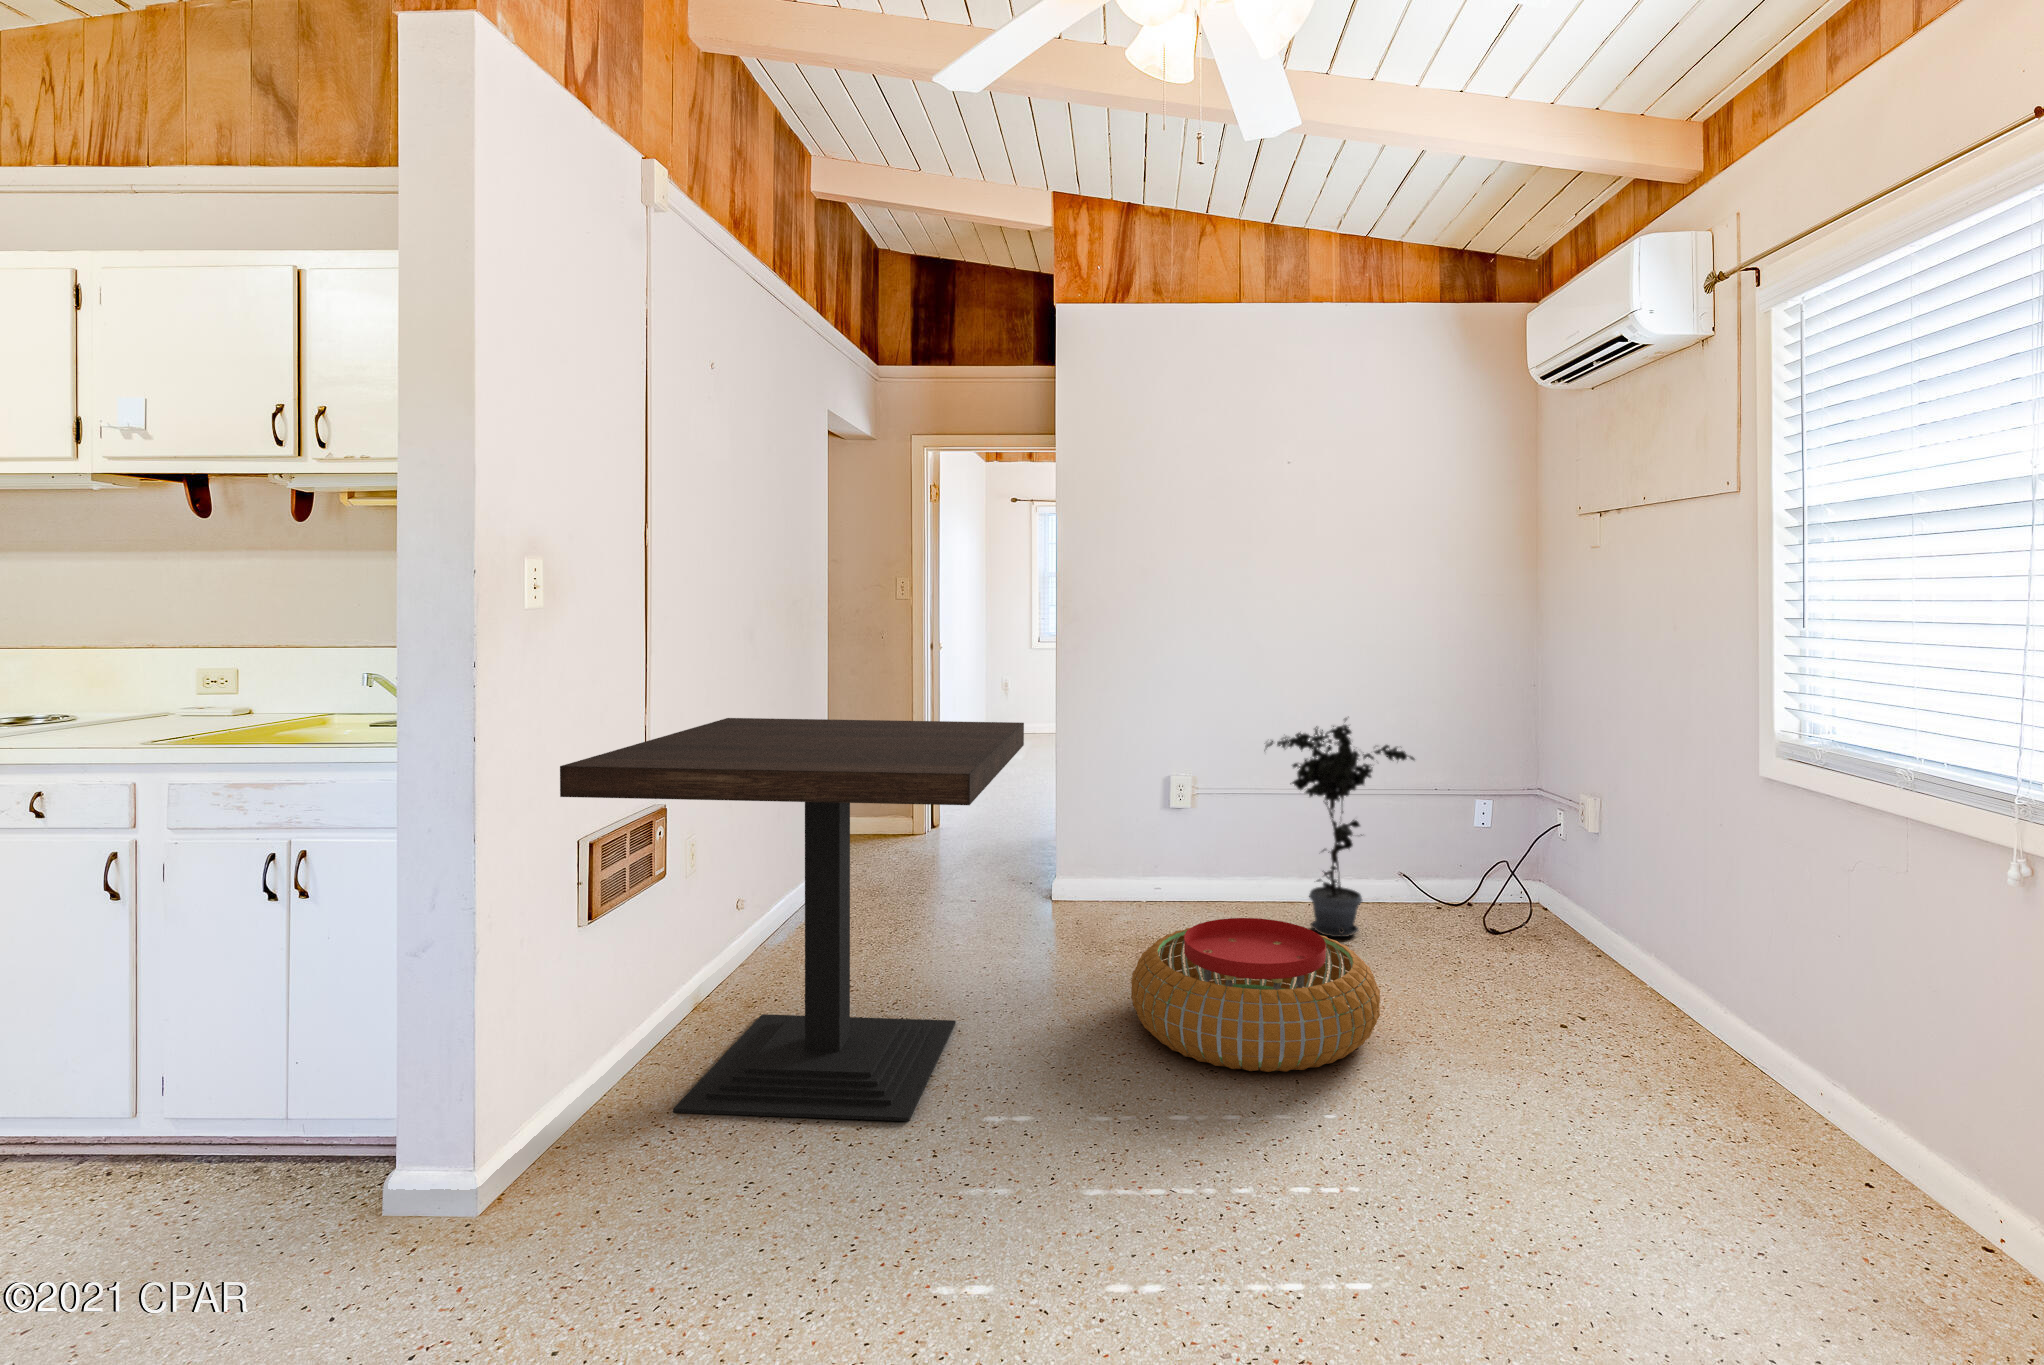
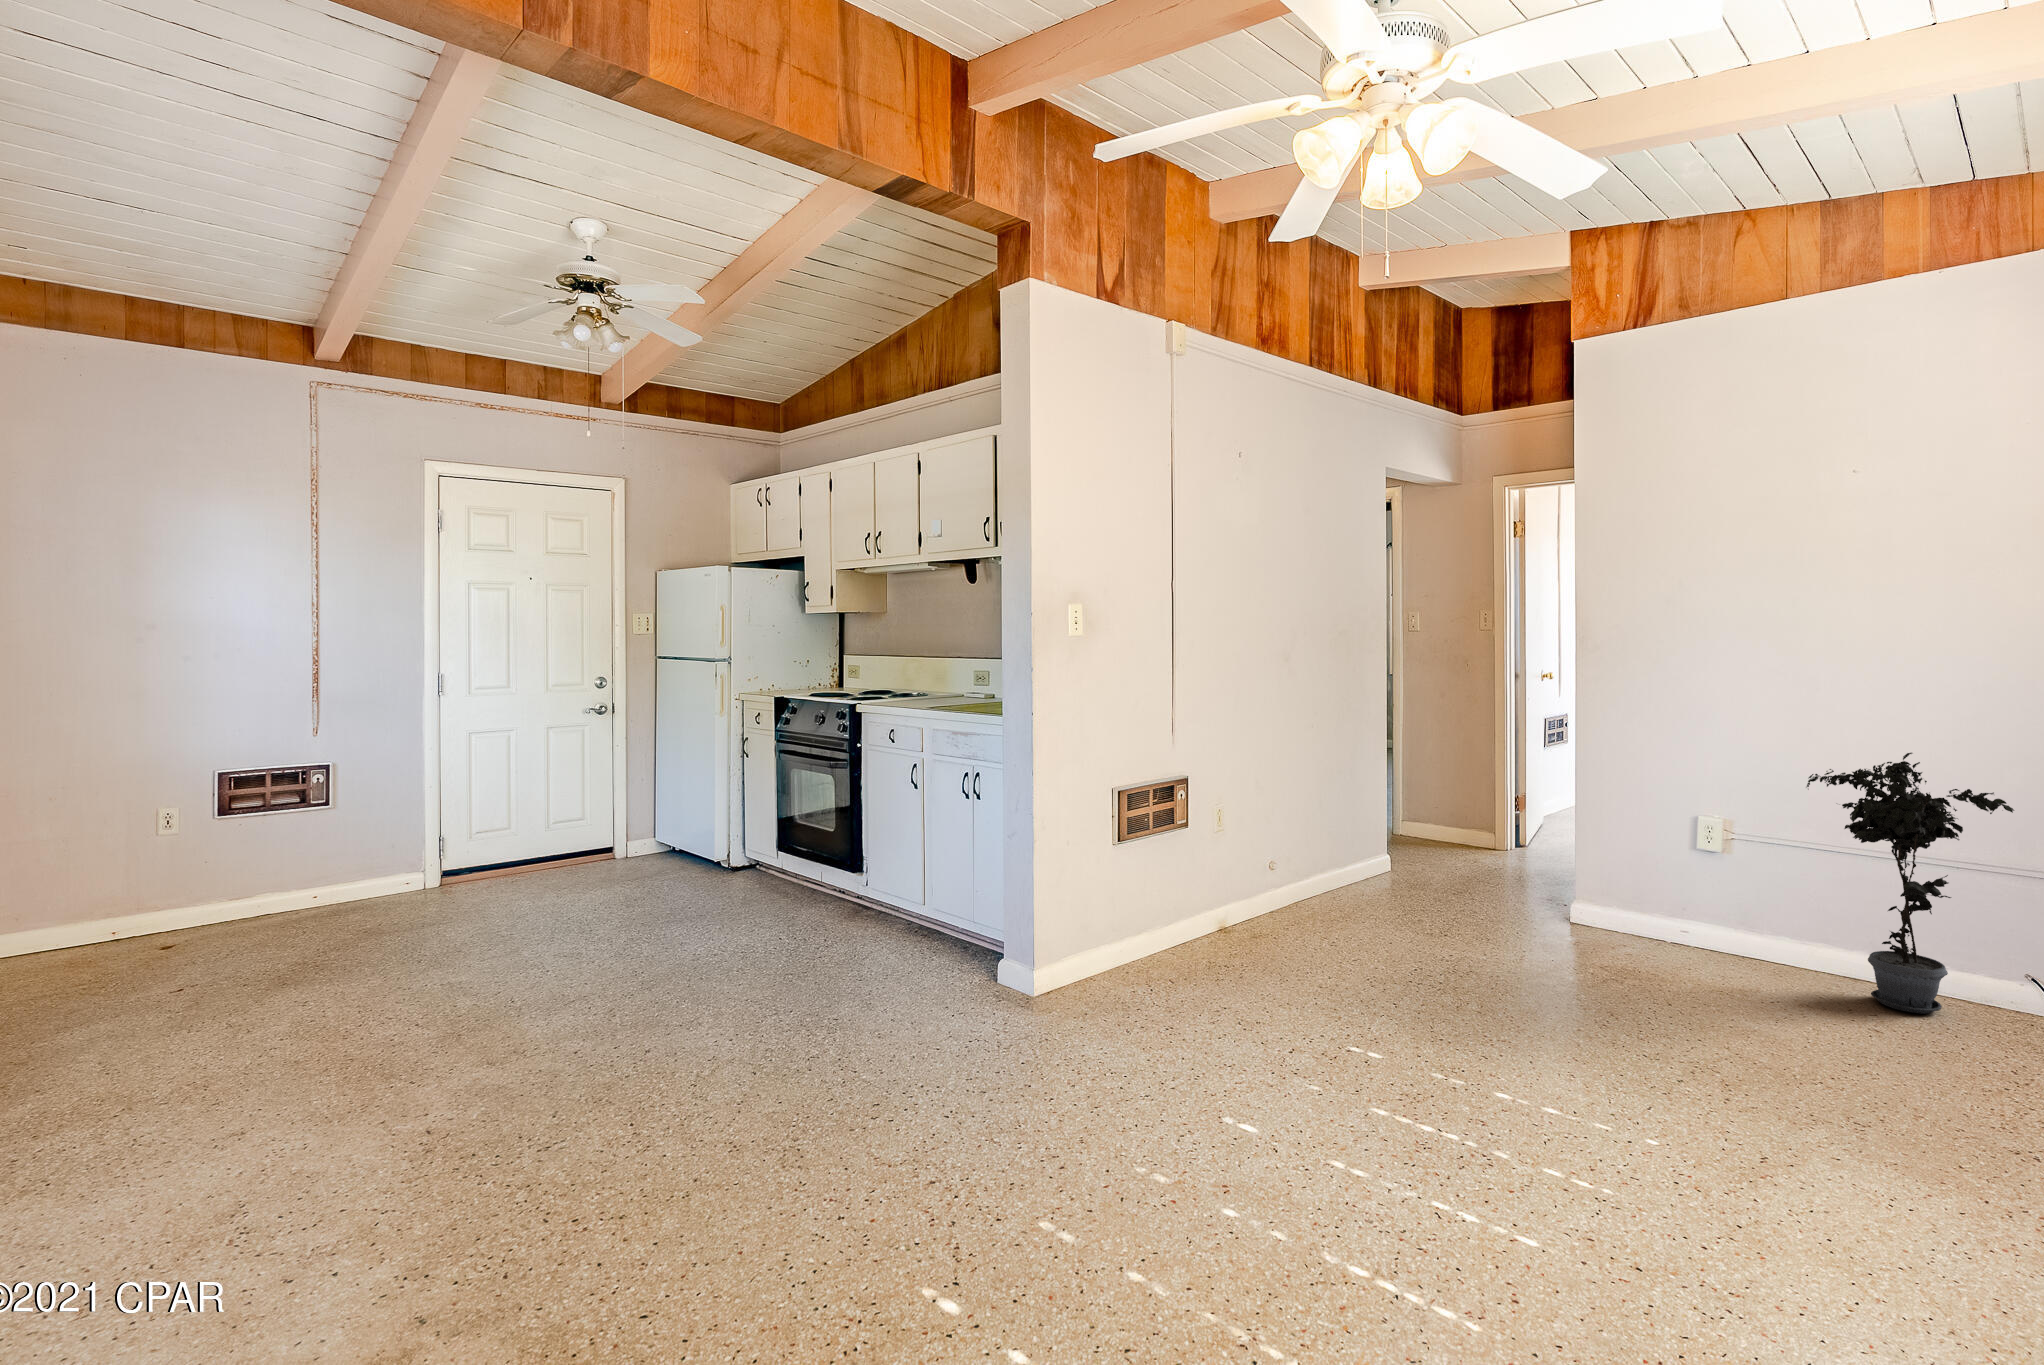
dining table: present [560,718,1024,1121] -> none [1086,717,1467,1030]
pouf: present [1131,918,1380,1072] -> none [1547,942,1841,1101]

